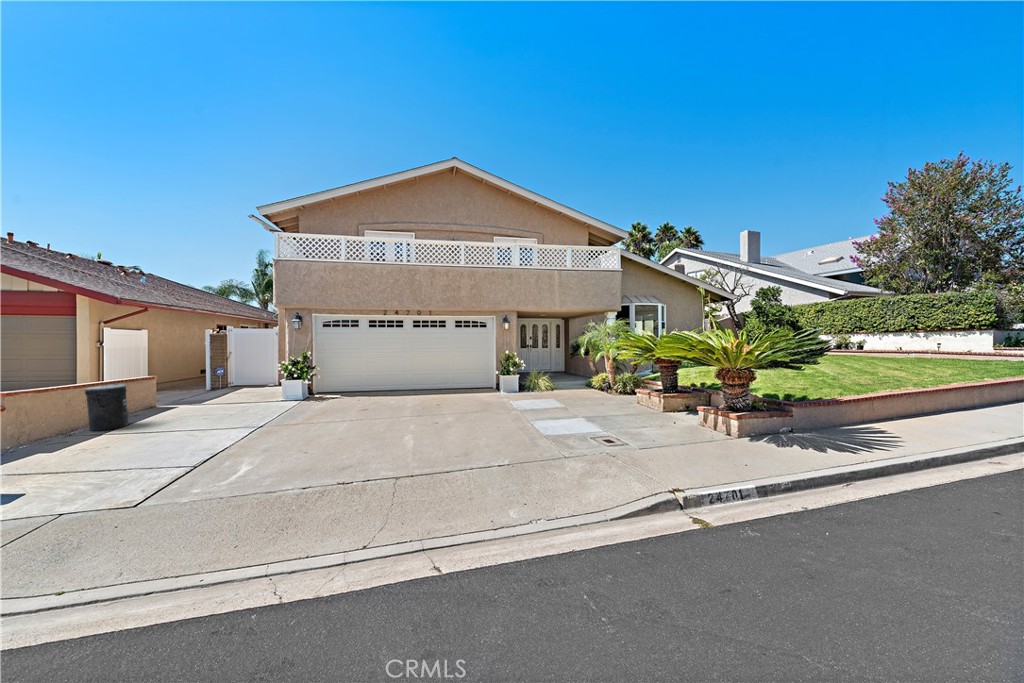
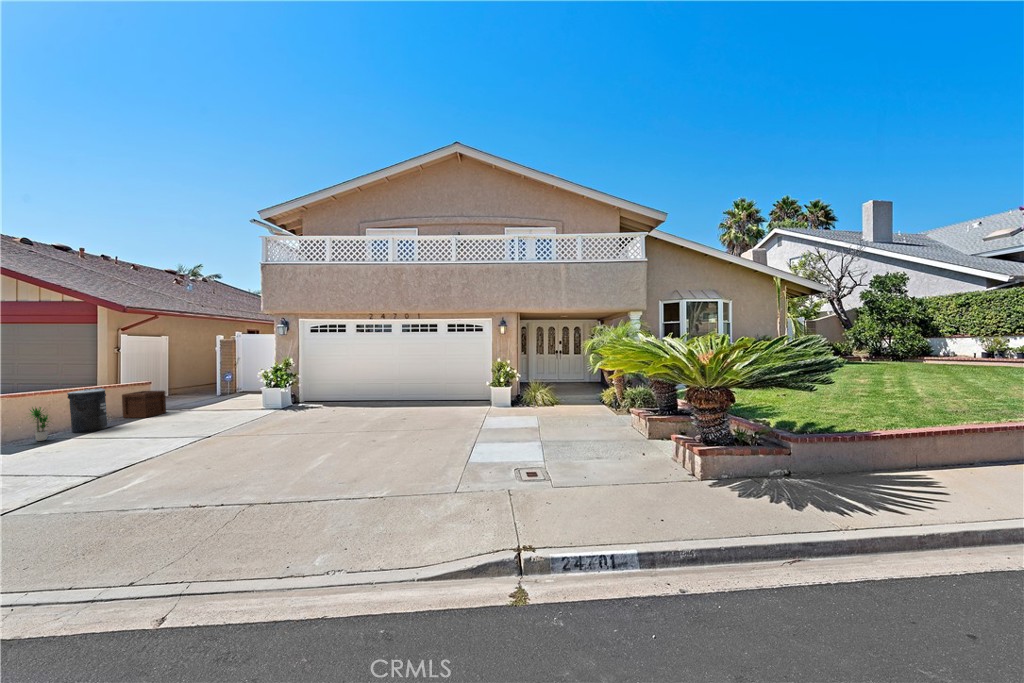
wooden crate: none [131,385,178,415] -> present [122,391,166,418]
potted plant: none [43,403,80,441] -> present [30,407,49,441]

